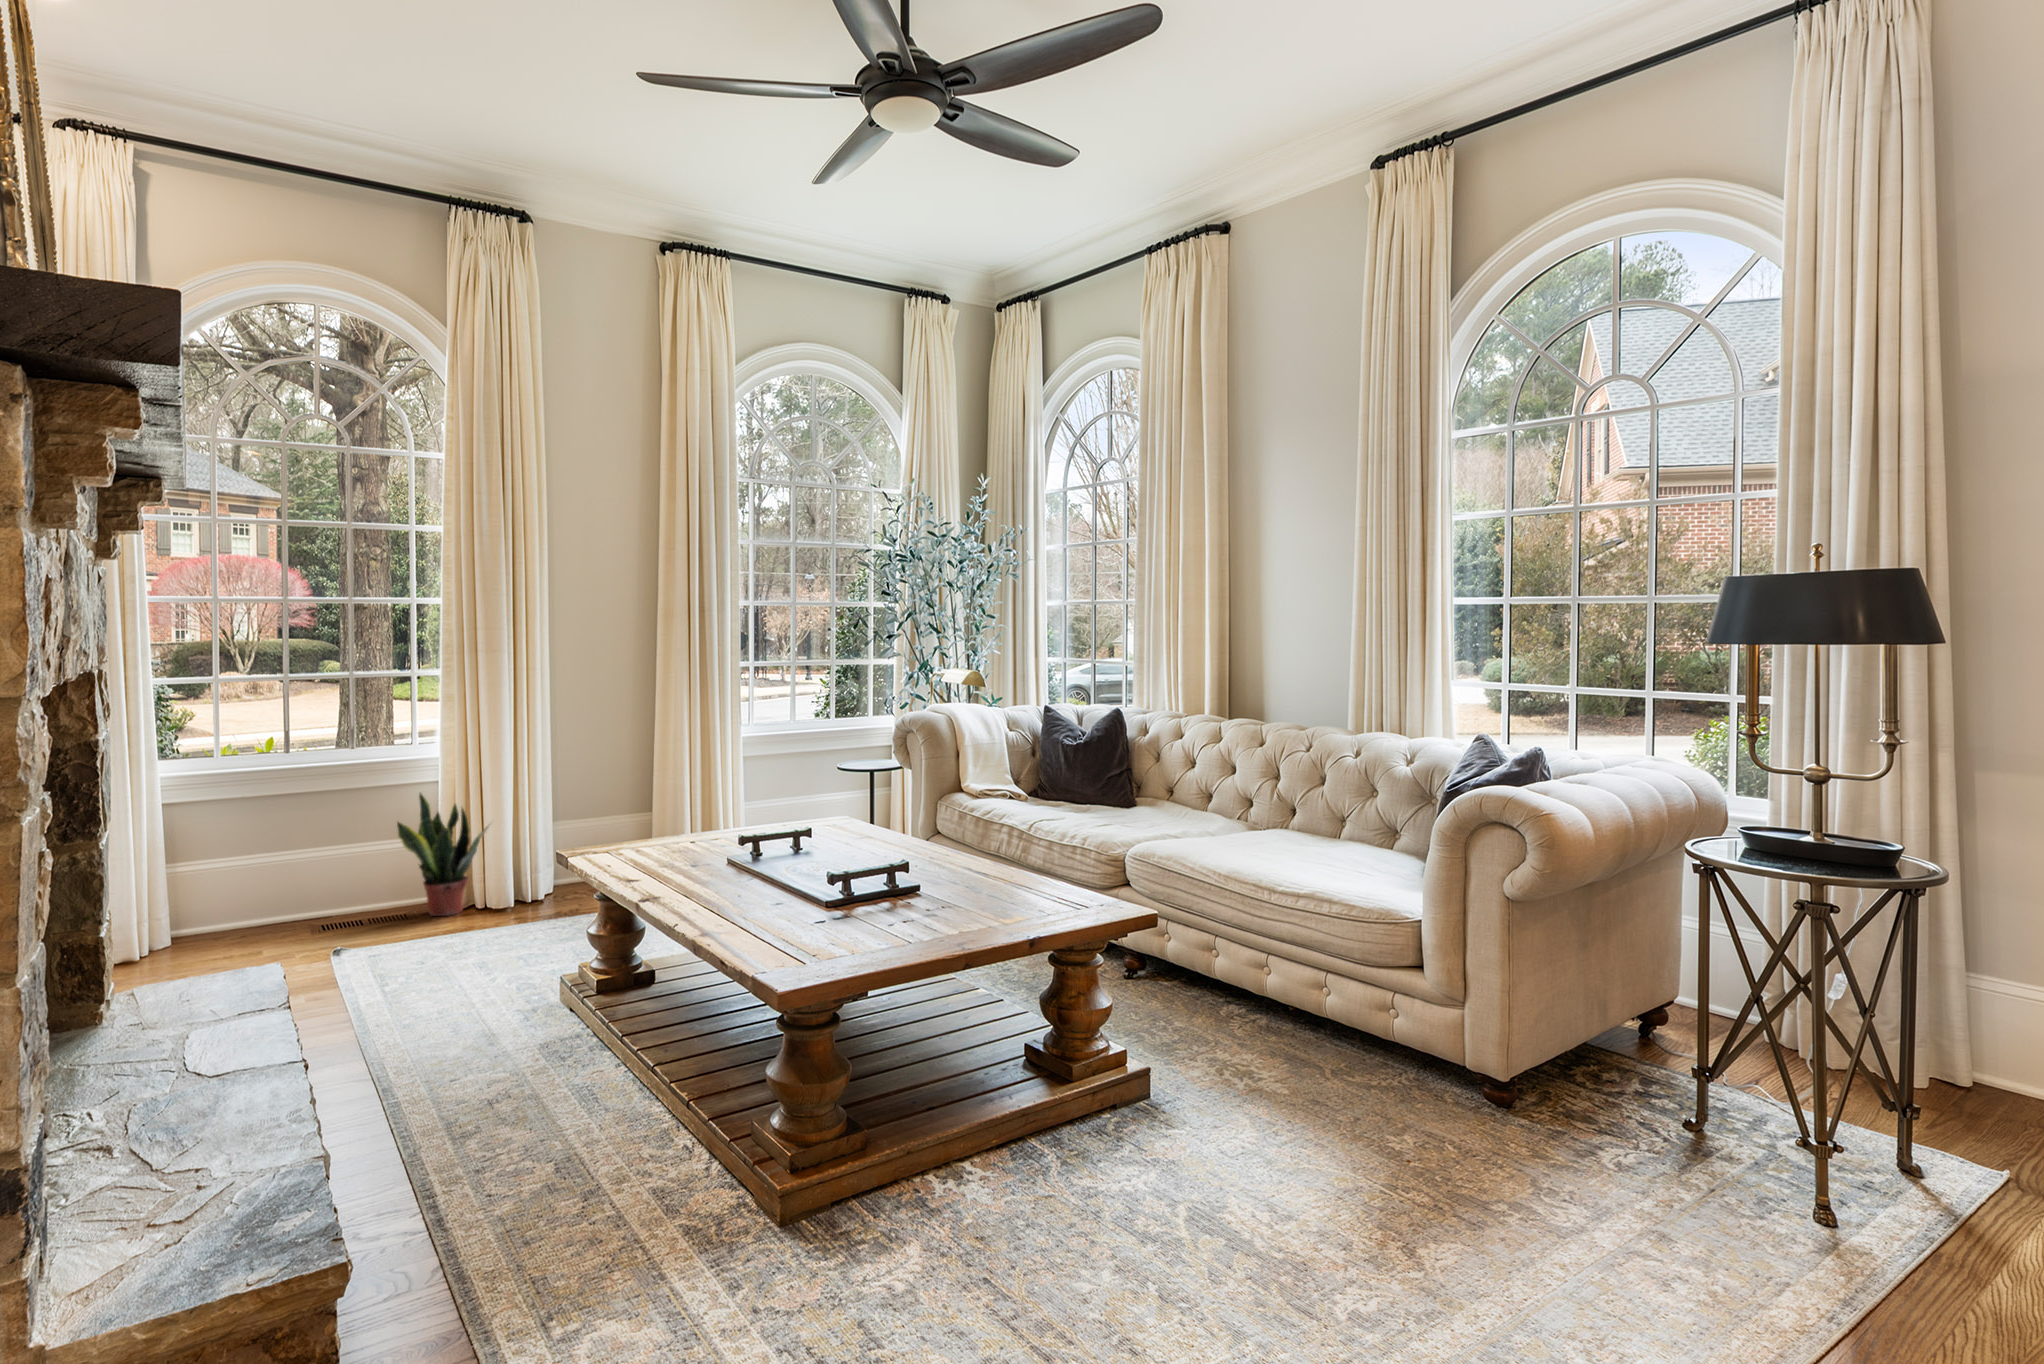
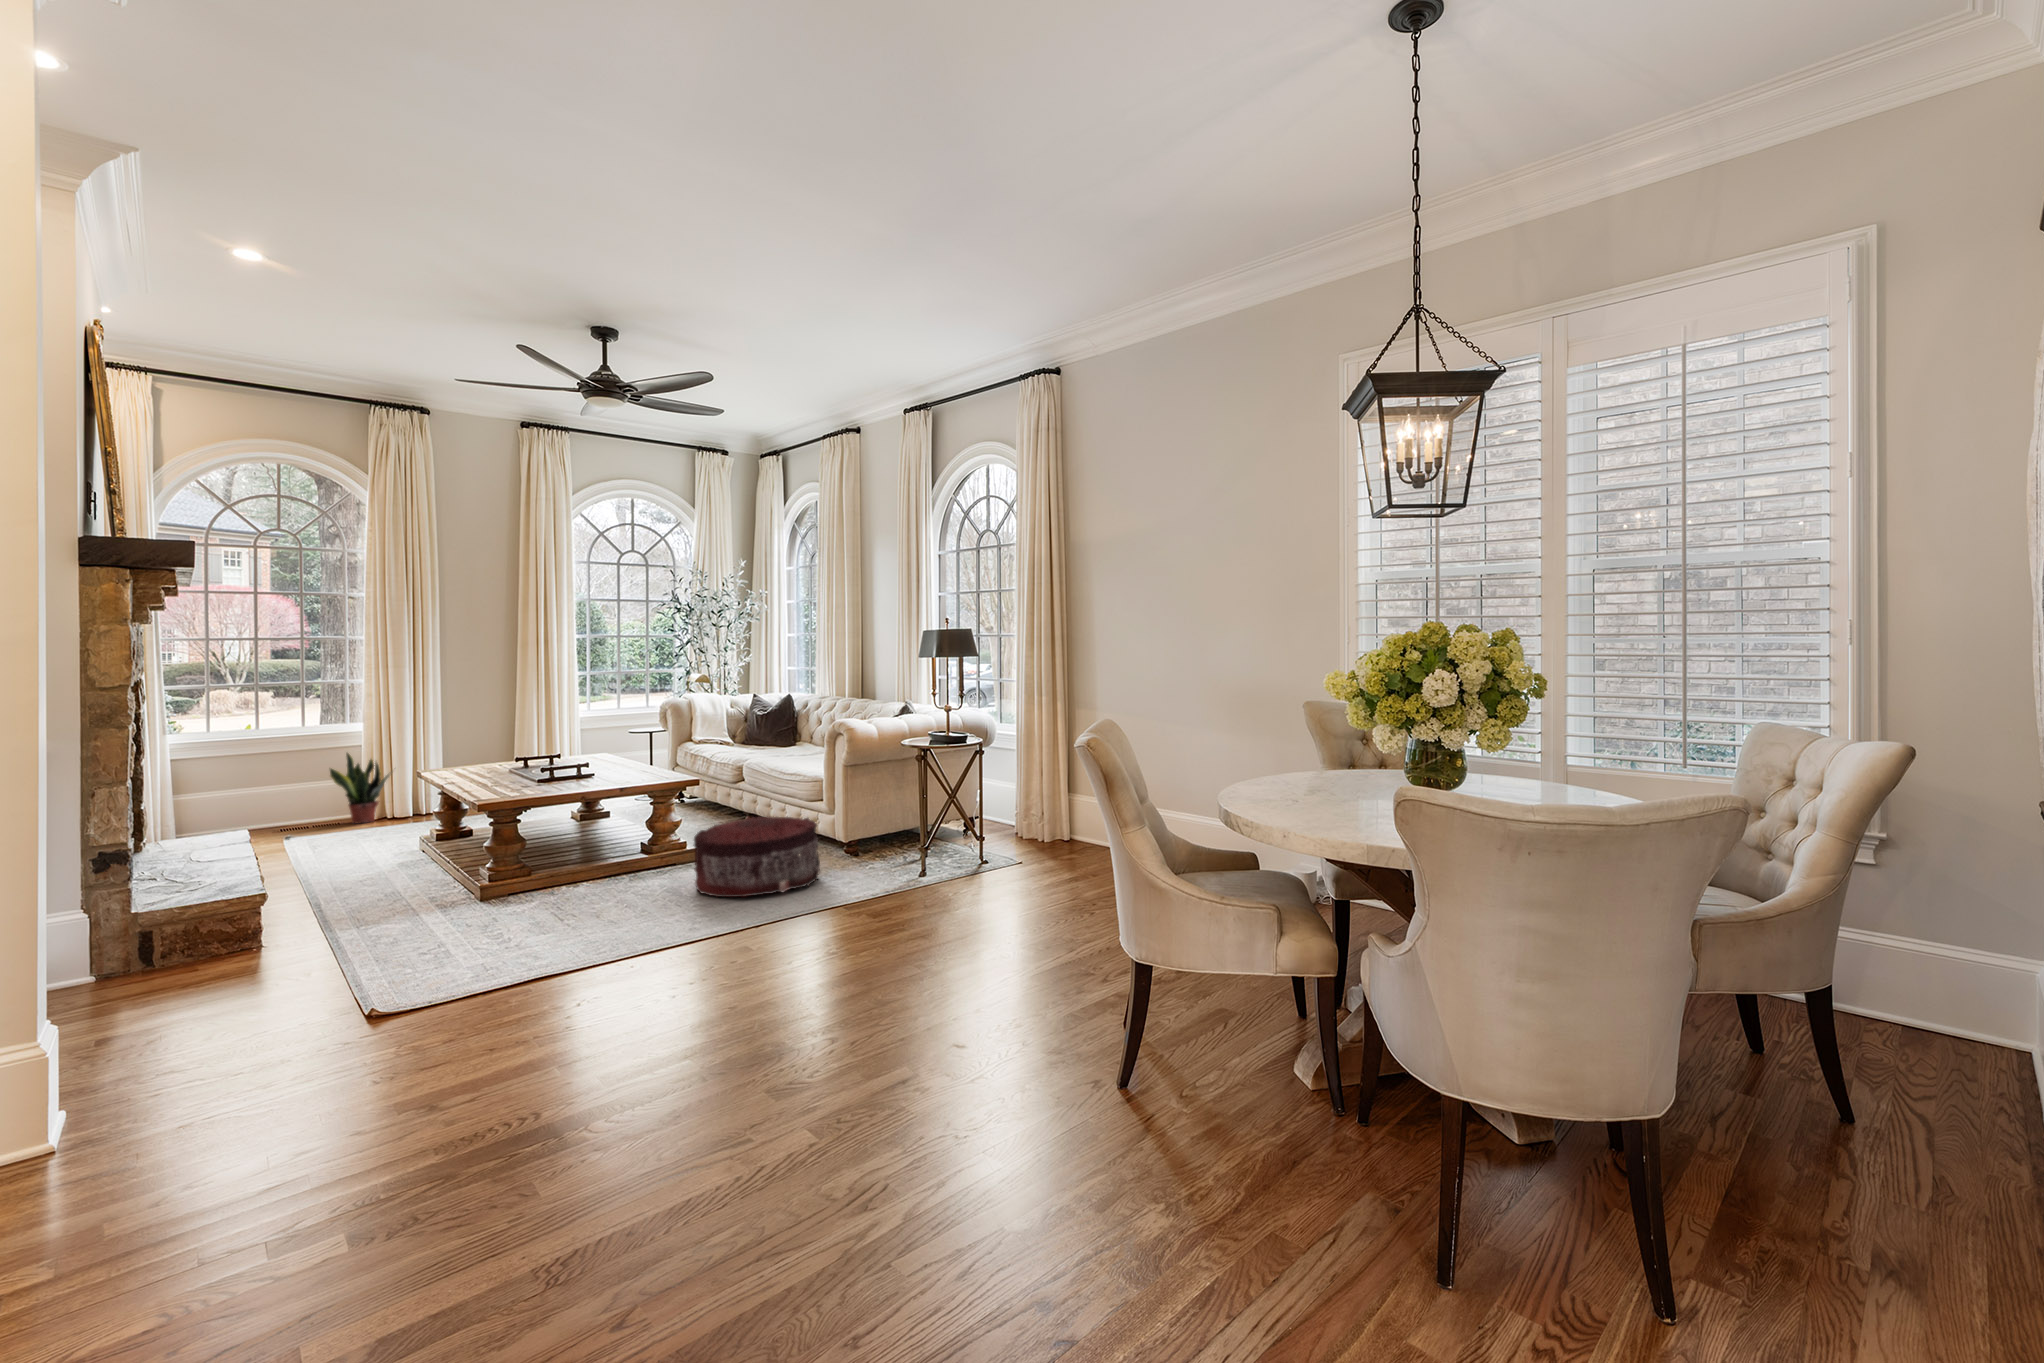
pouf: none [1226,1006,1554,1269] -> present [694,816,820,897]

